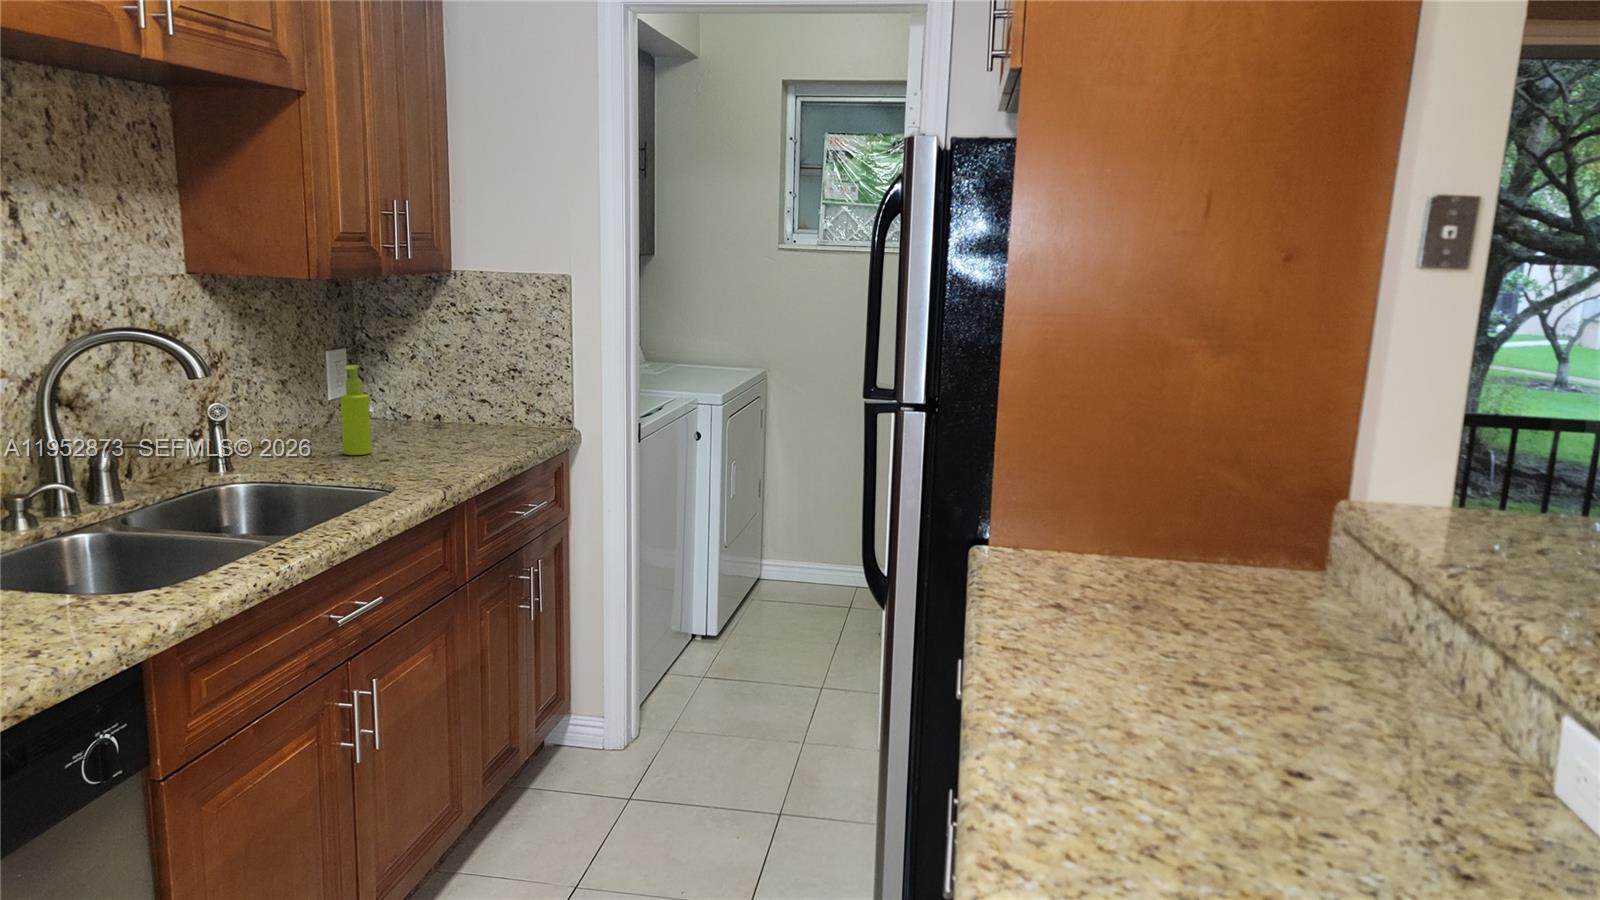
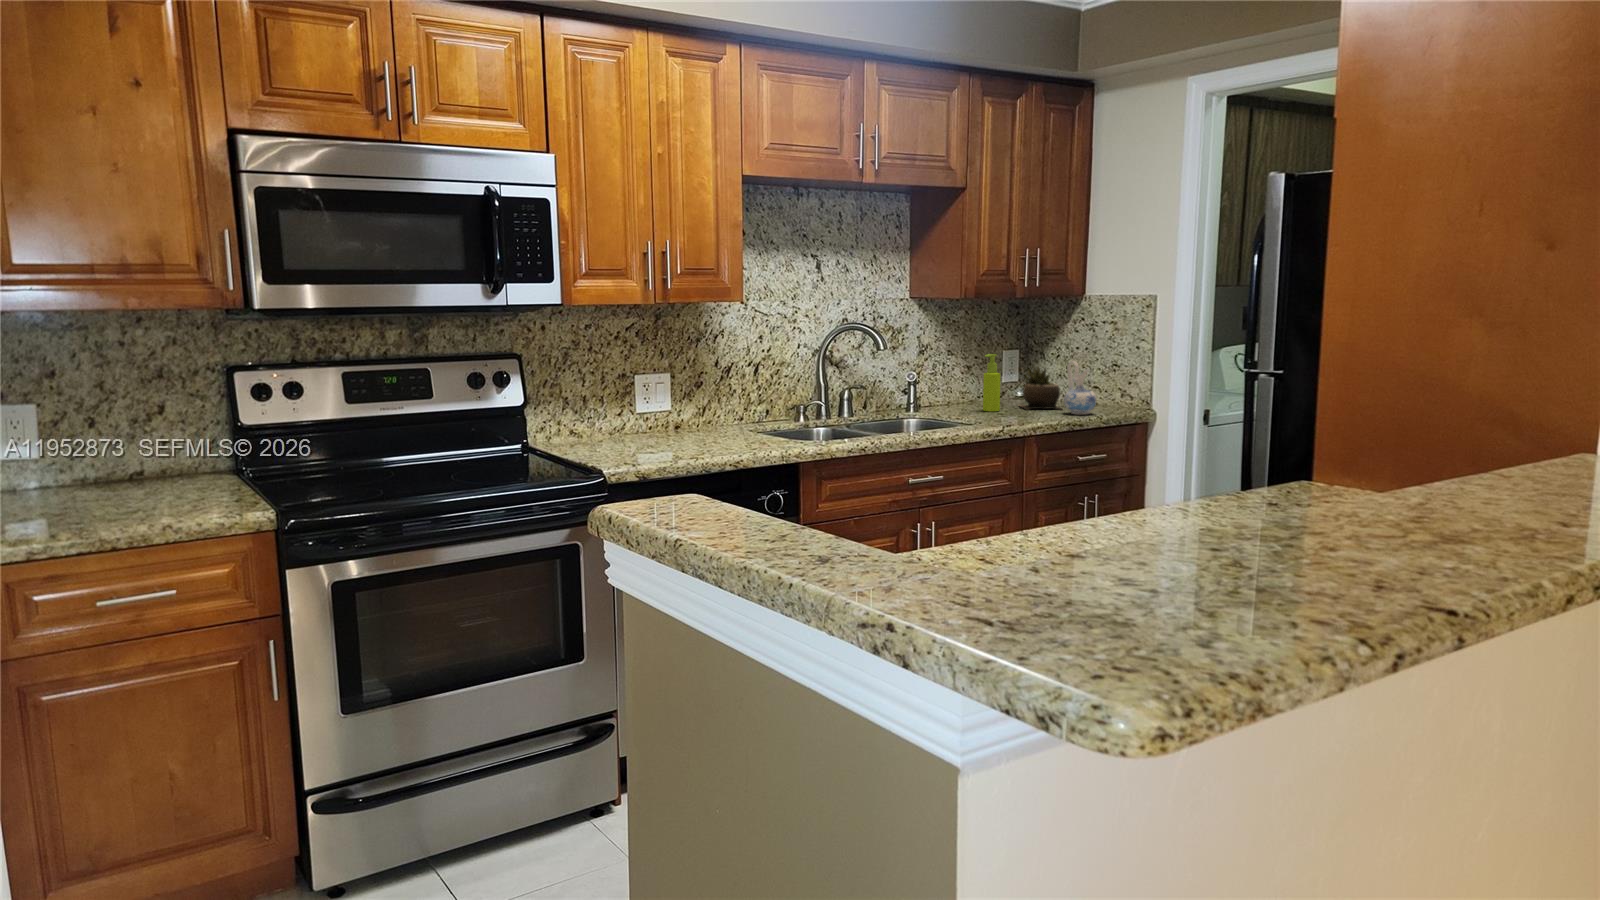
ceramic pitcher: none [472,370,519,447] -> present [1064,361,1096,414]
succulent plant: none [378,377,458,444] -> present [1021,367,1060,409]

